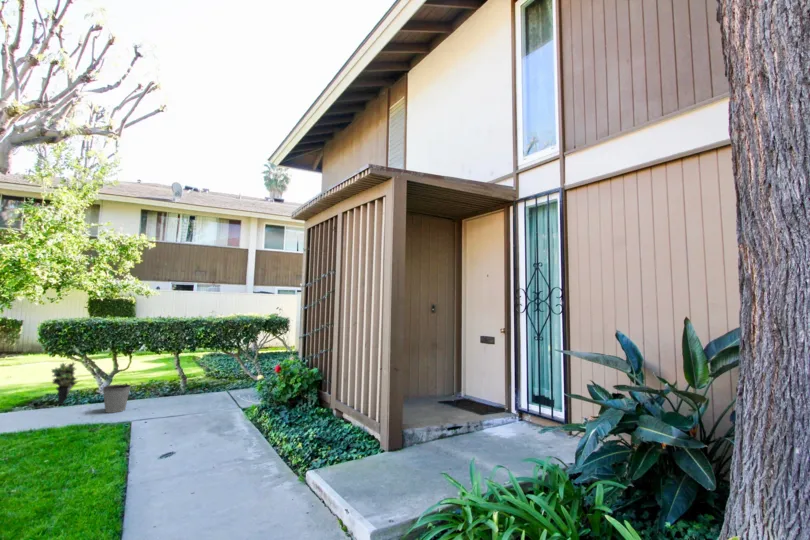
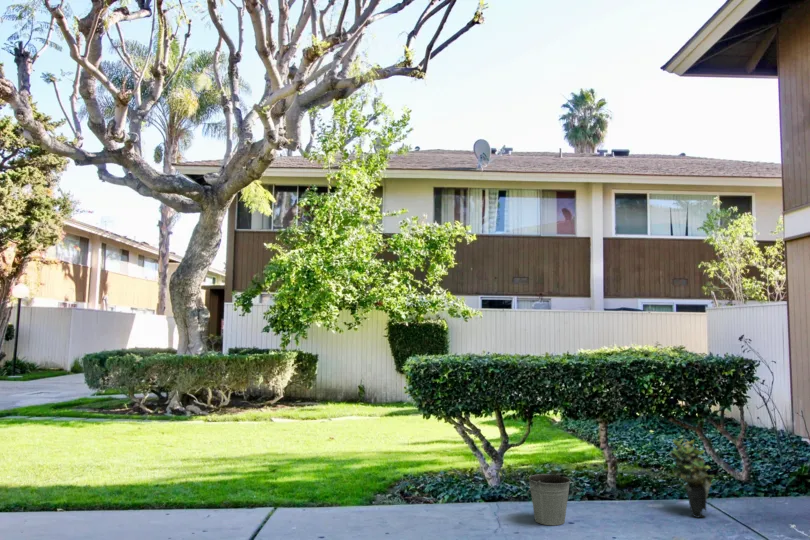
potted plant: present [52,363,77,405] -> present [669,440,714,518]

